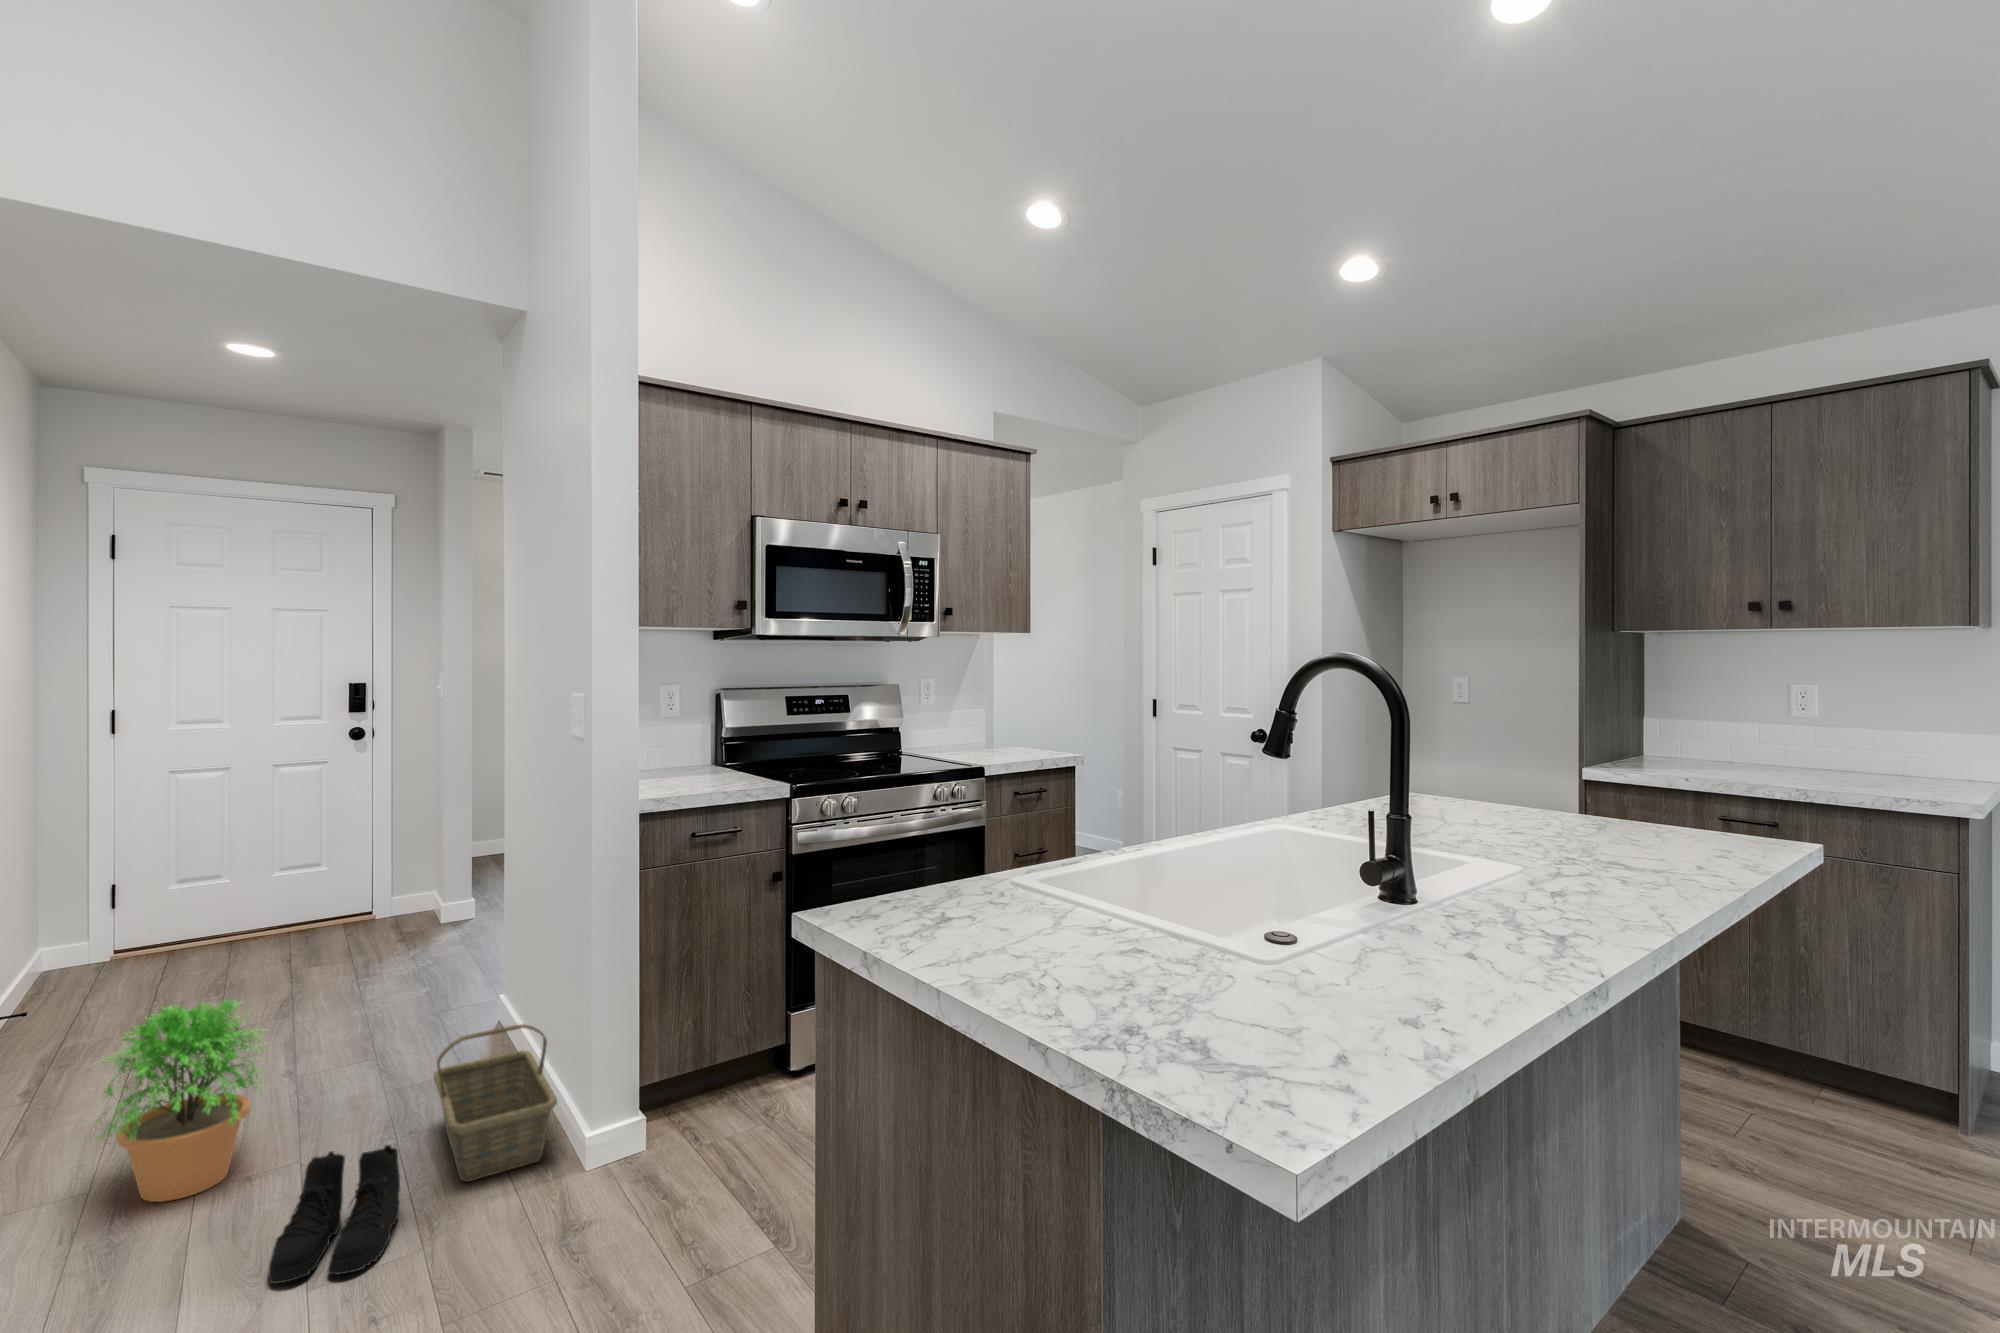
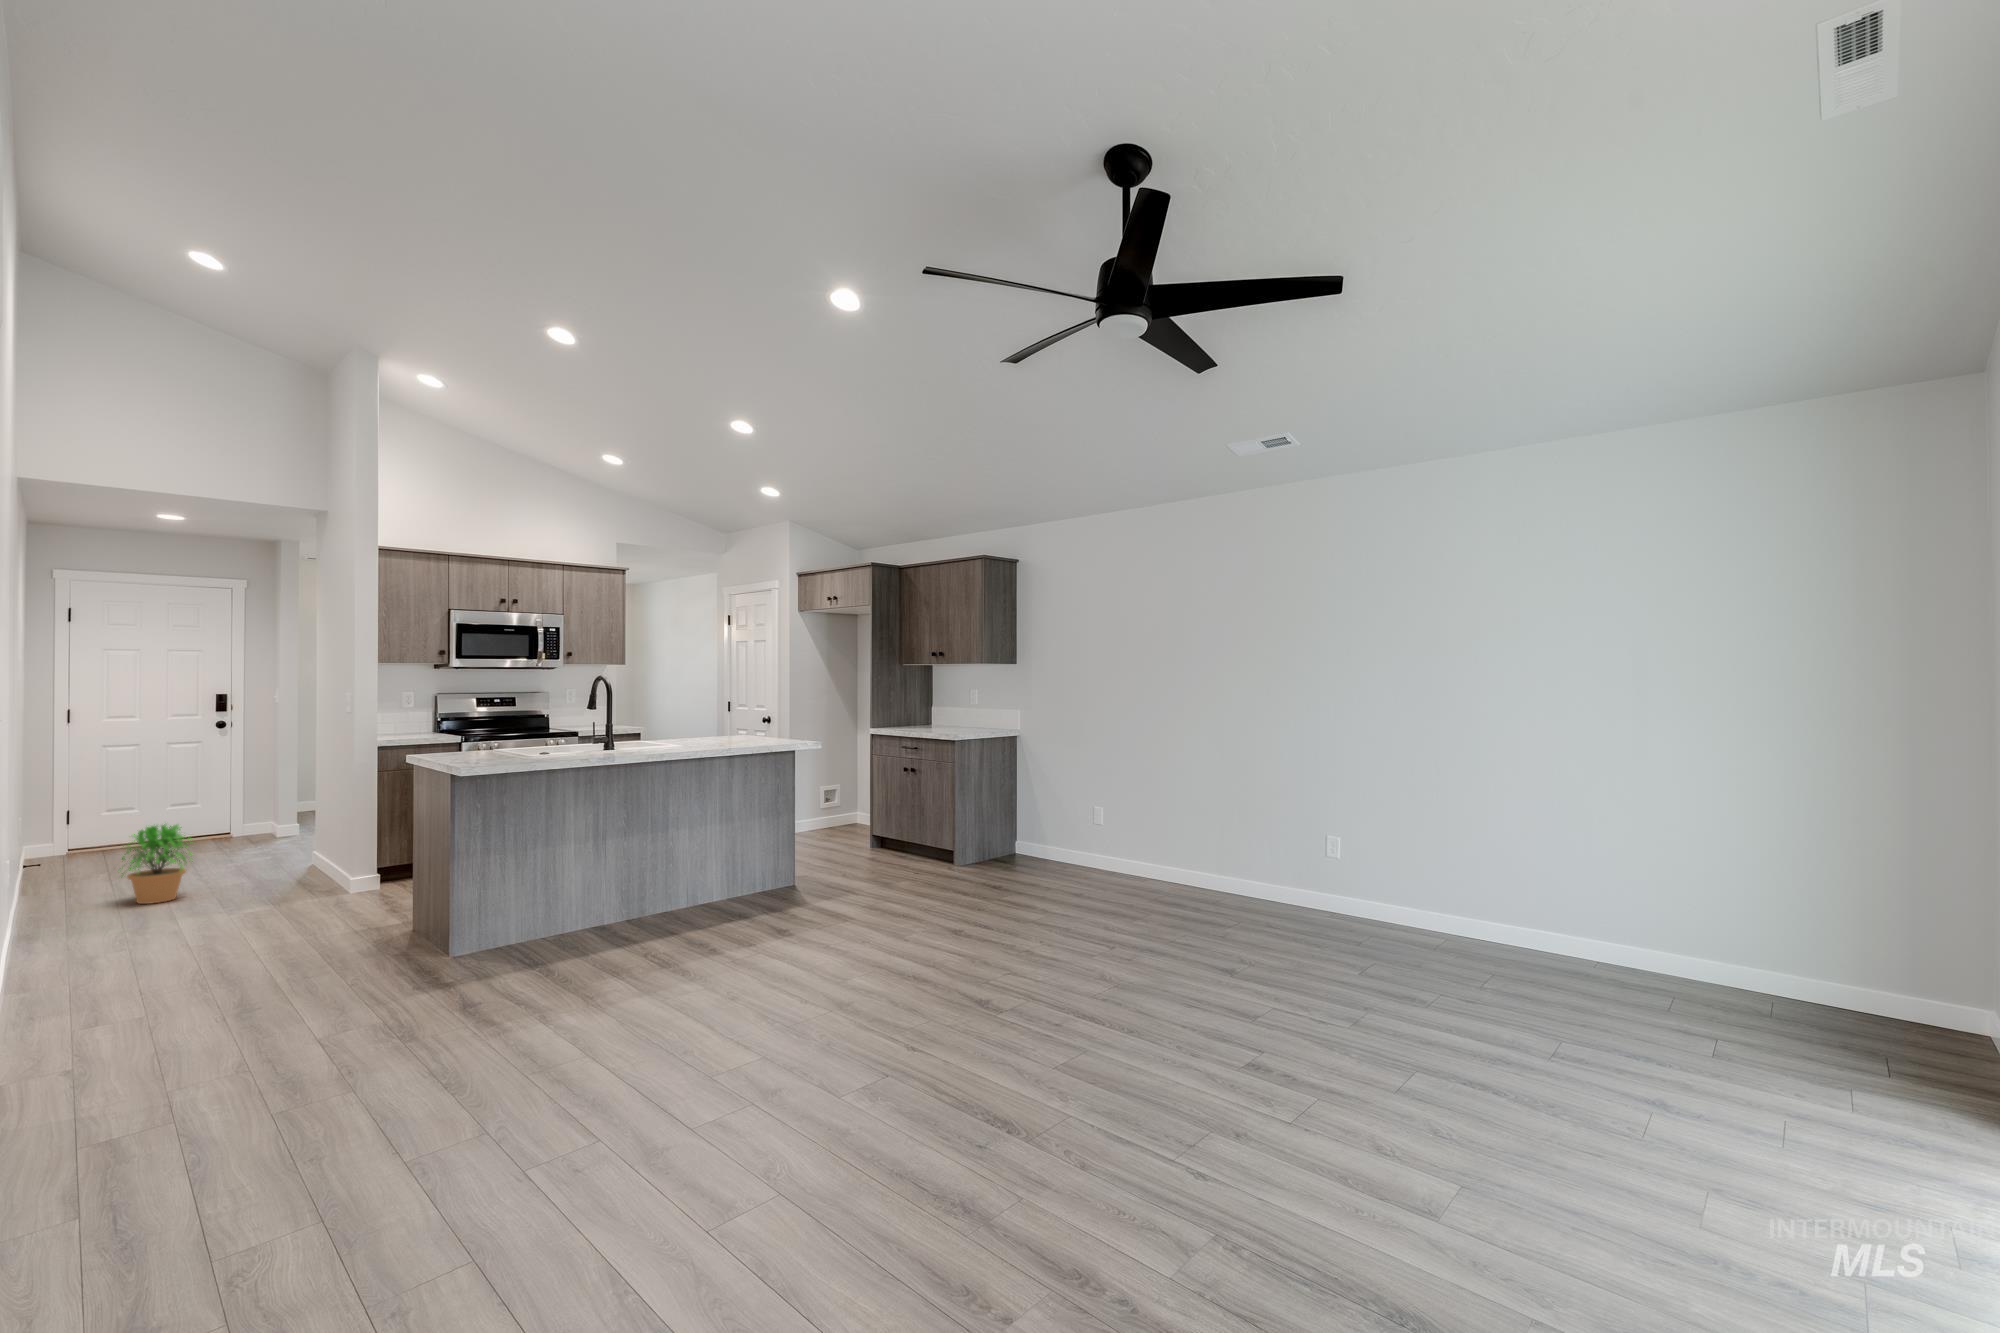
basket: present [434,1024,557,1182] -> none [274,838,332,896]
boots: present [268,1145,400,1283] -> none [204,873,259,913]

